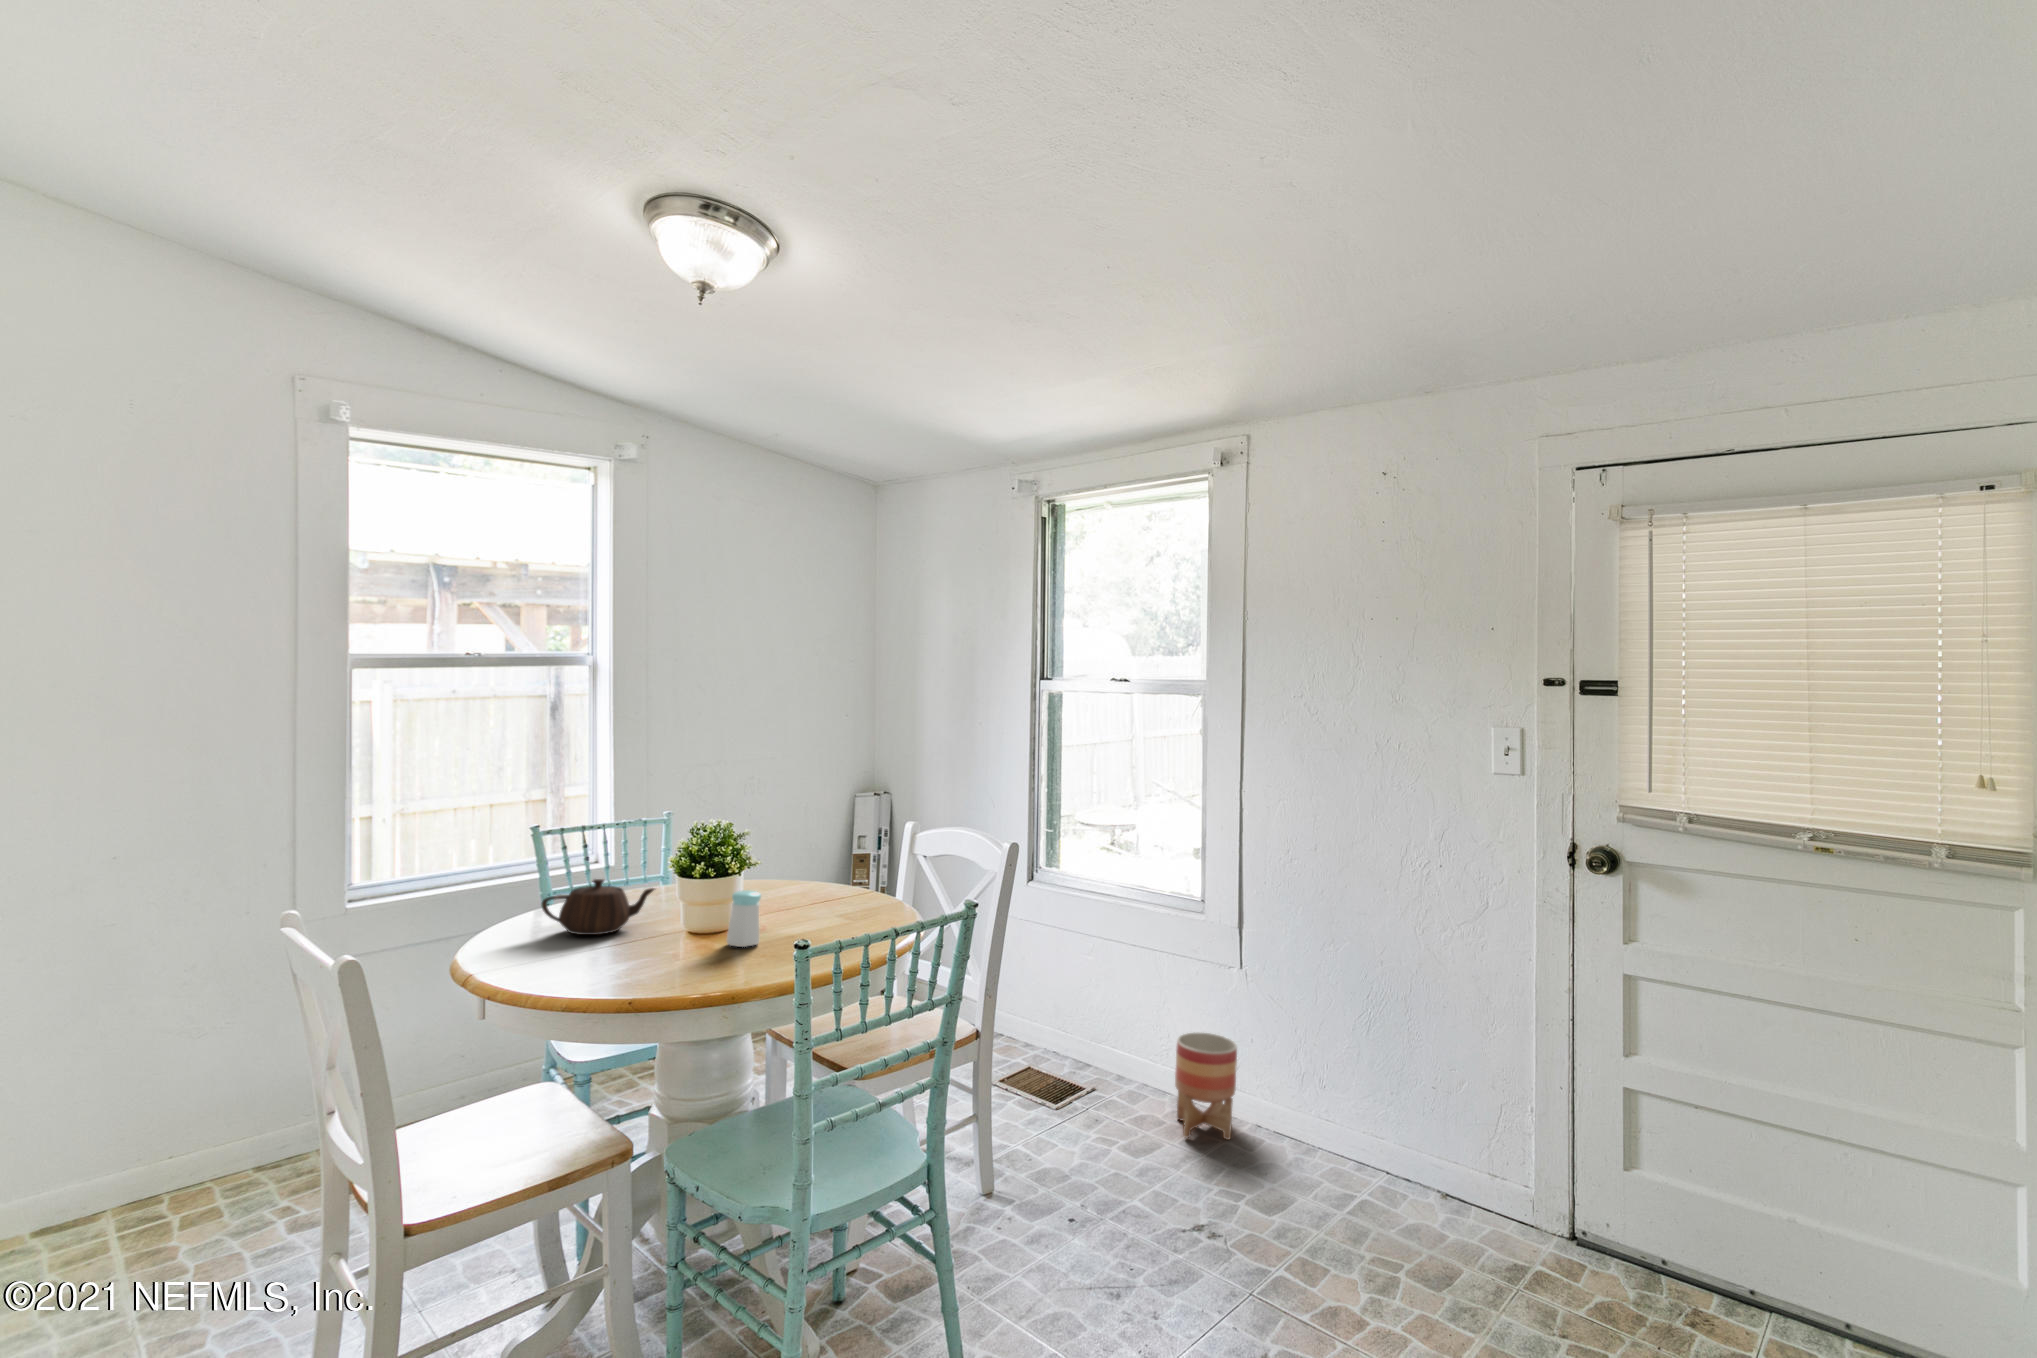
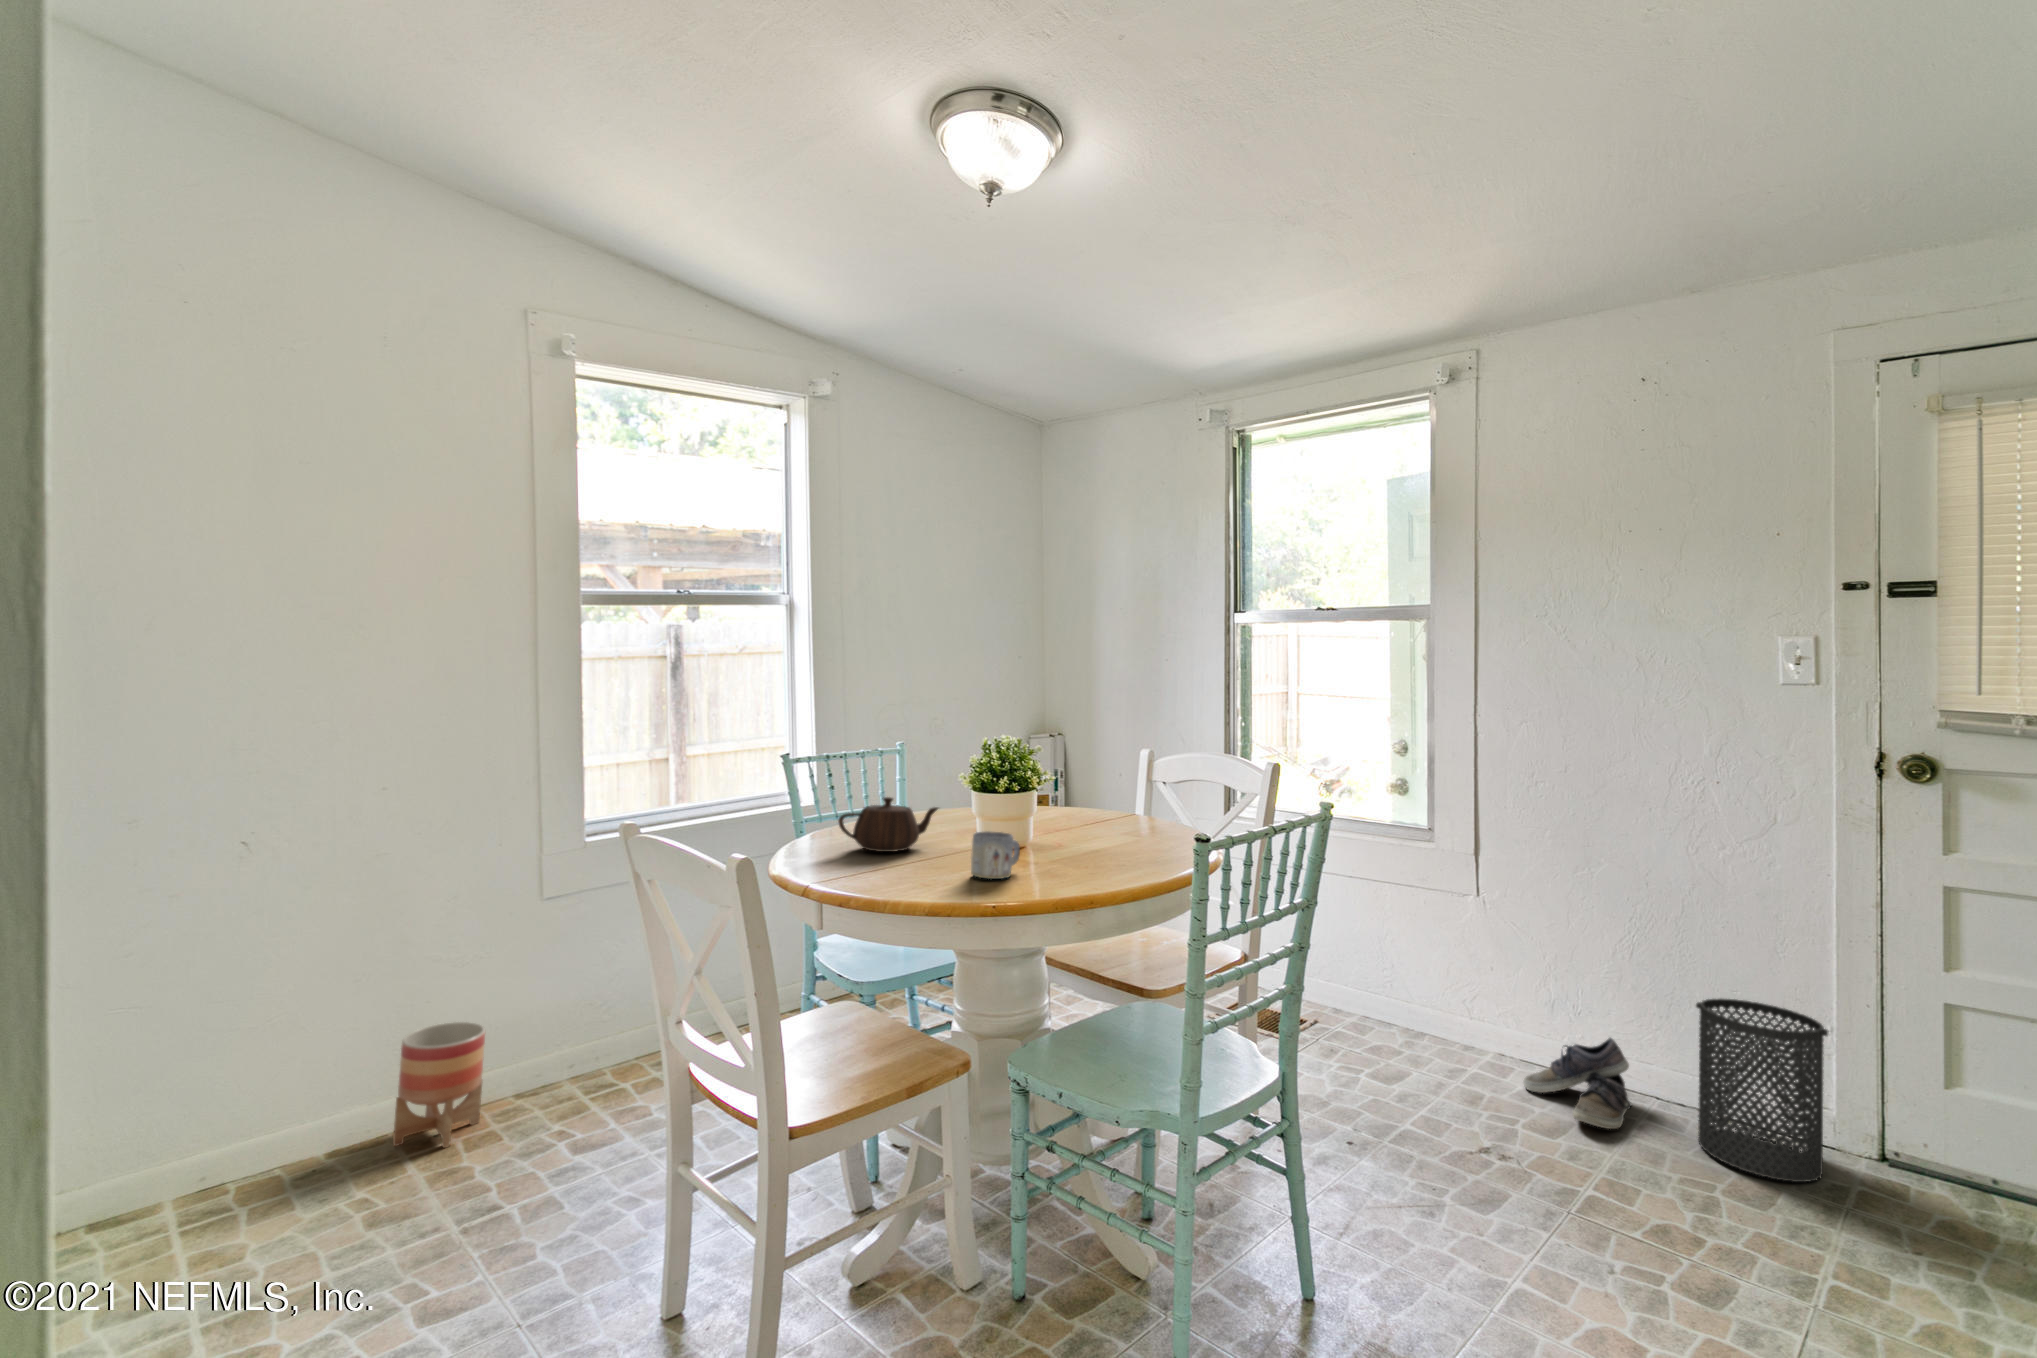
salt shaker: present [727,890,761,947] -> none [1030,805,1064,860]
mug: none [643,921,702,970] -> present [971,831,1020,879]
planter: present [1175,1033,1237,1139] -> present [393,1022,485,1148]
trash can: none [1407,1076,1519,1263] -> present [1696,999,1829,1182]
shoe: none [1267,1111,1362,1205] -> present [1523,1038,1631,1129]

